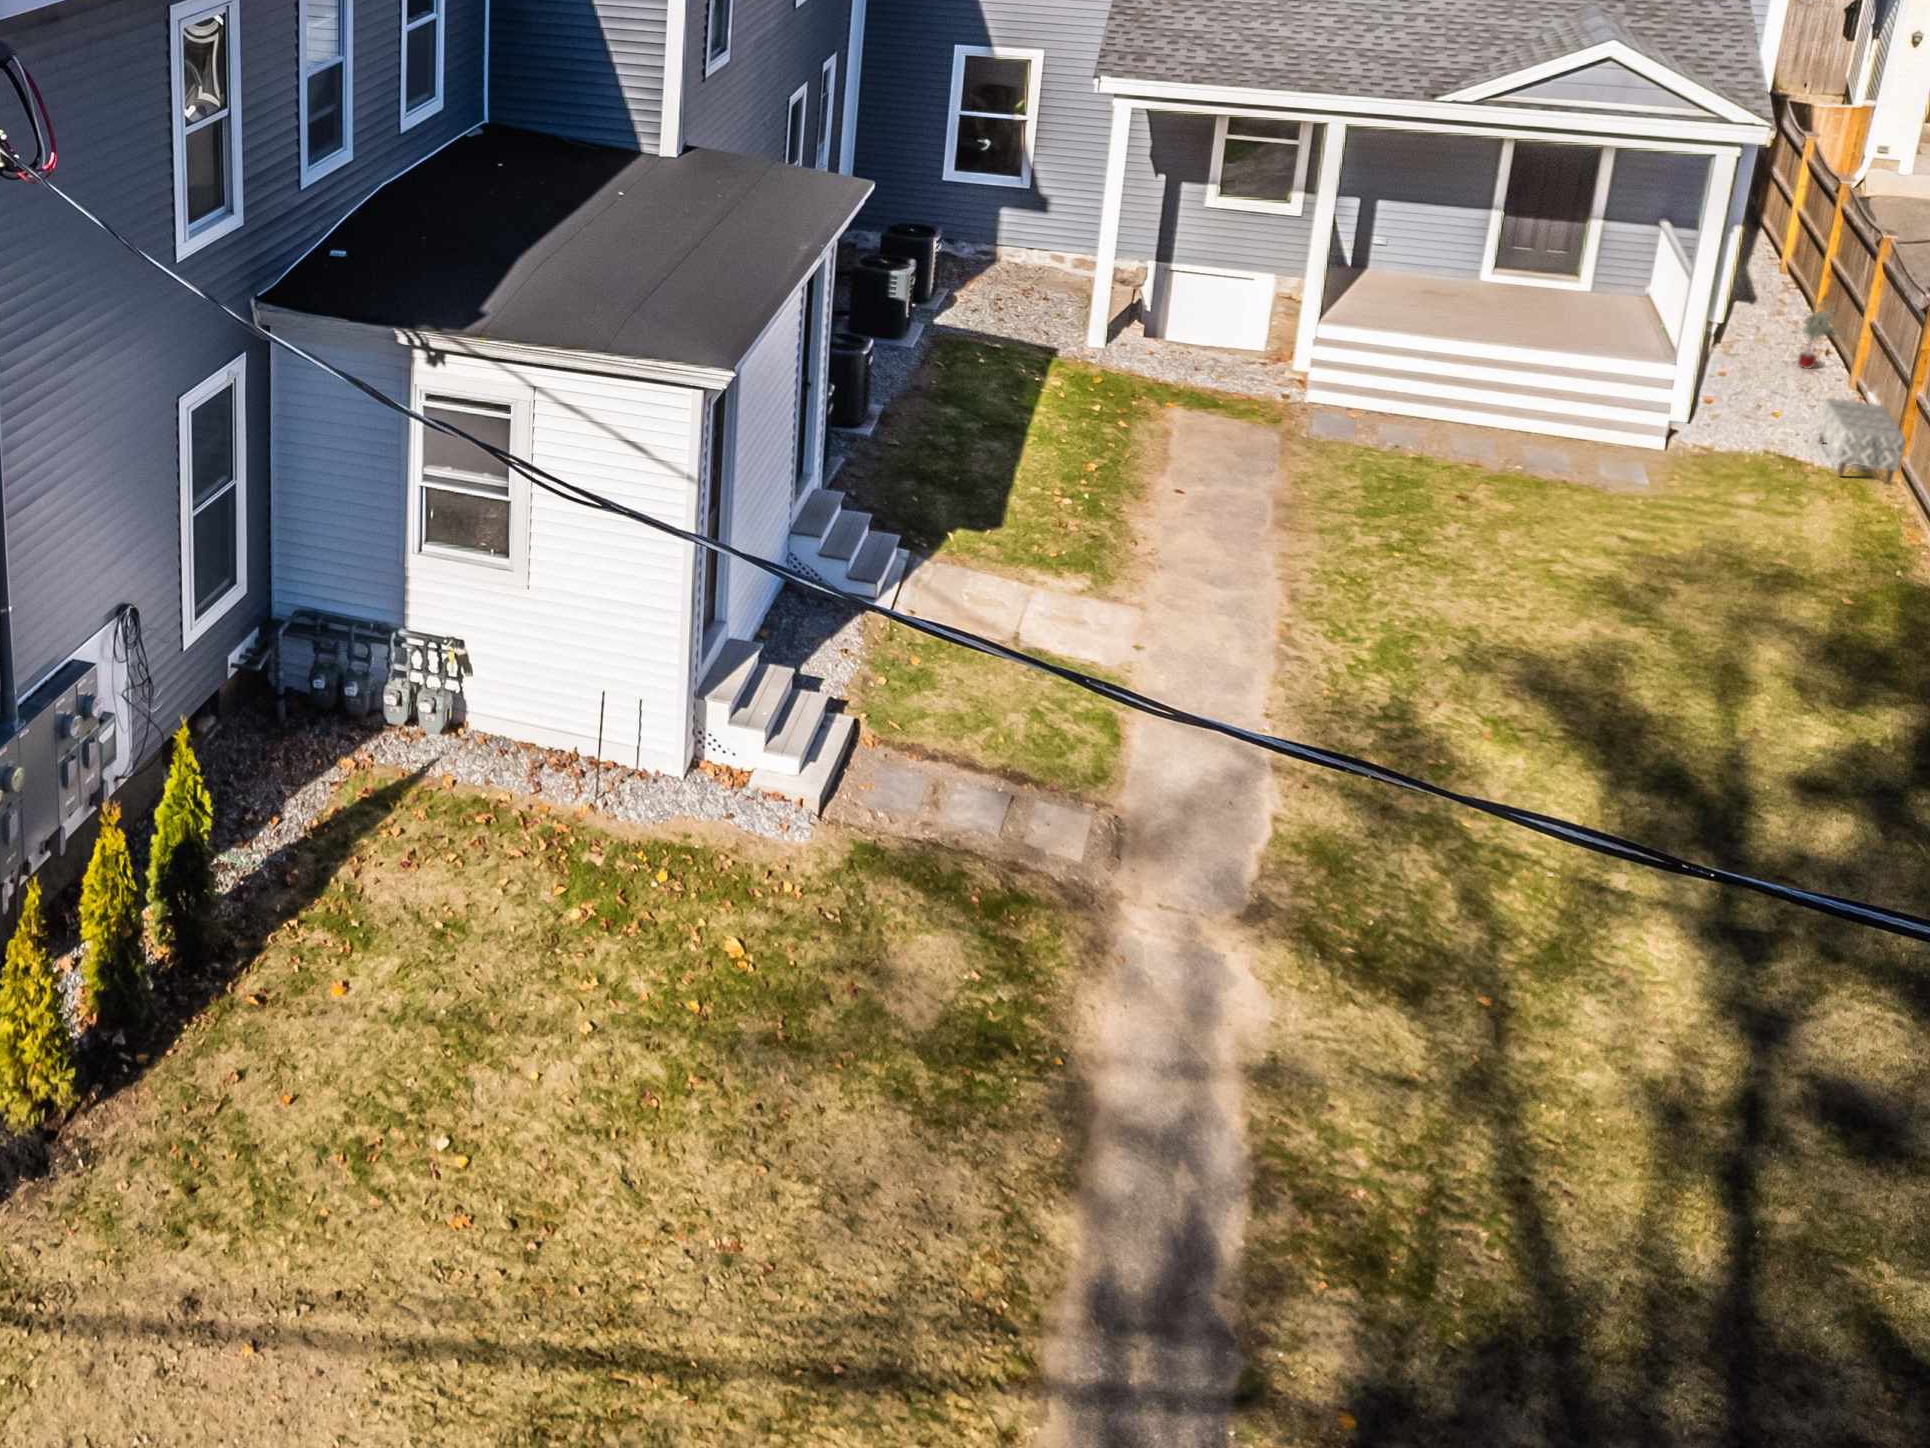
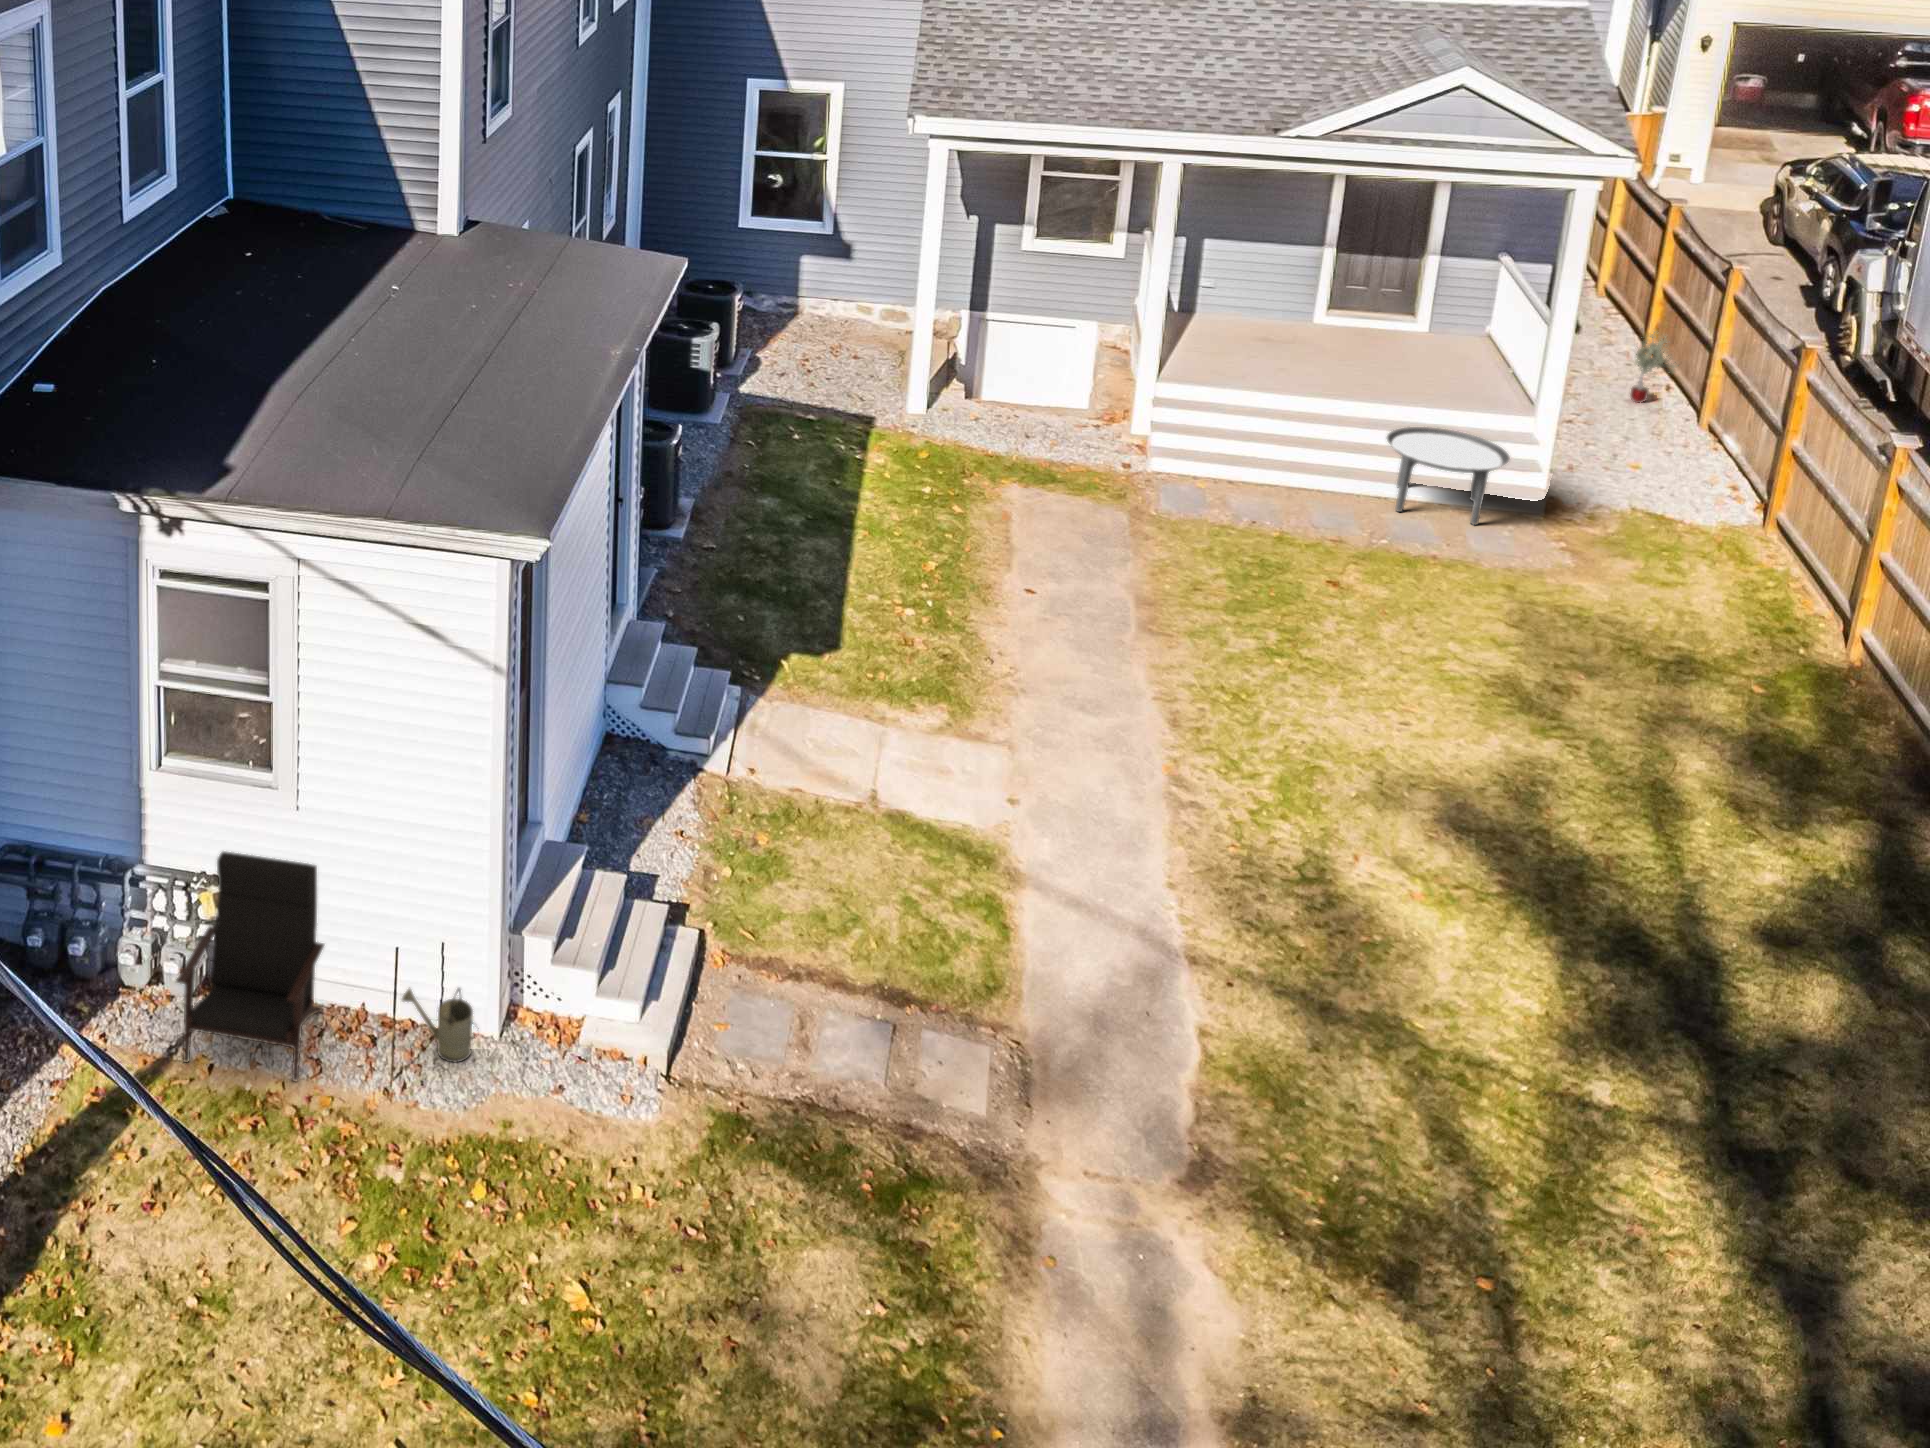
round table: none [1534,373,1651,462] -> present [1387,427,1510,525]
bench: present [1818,398,1906,483] -> none [1671,443,1771,537]
lounge chair: none [429,619,547,798] -> present [177,852,324,1081]
watering can: none [606,734,668,794] -> present [402,988,473,1062]

